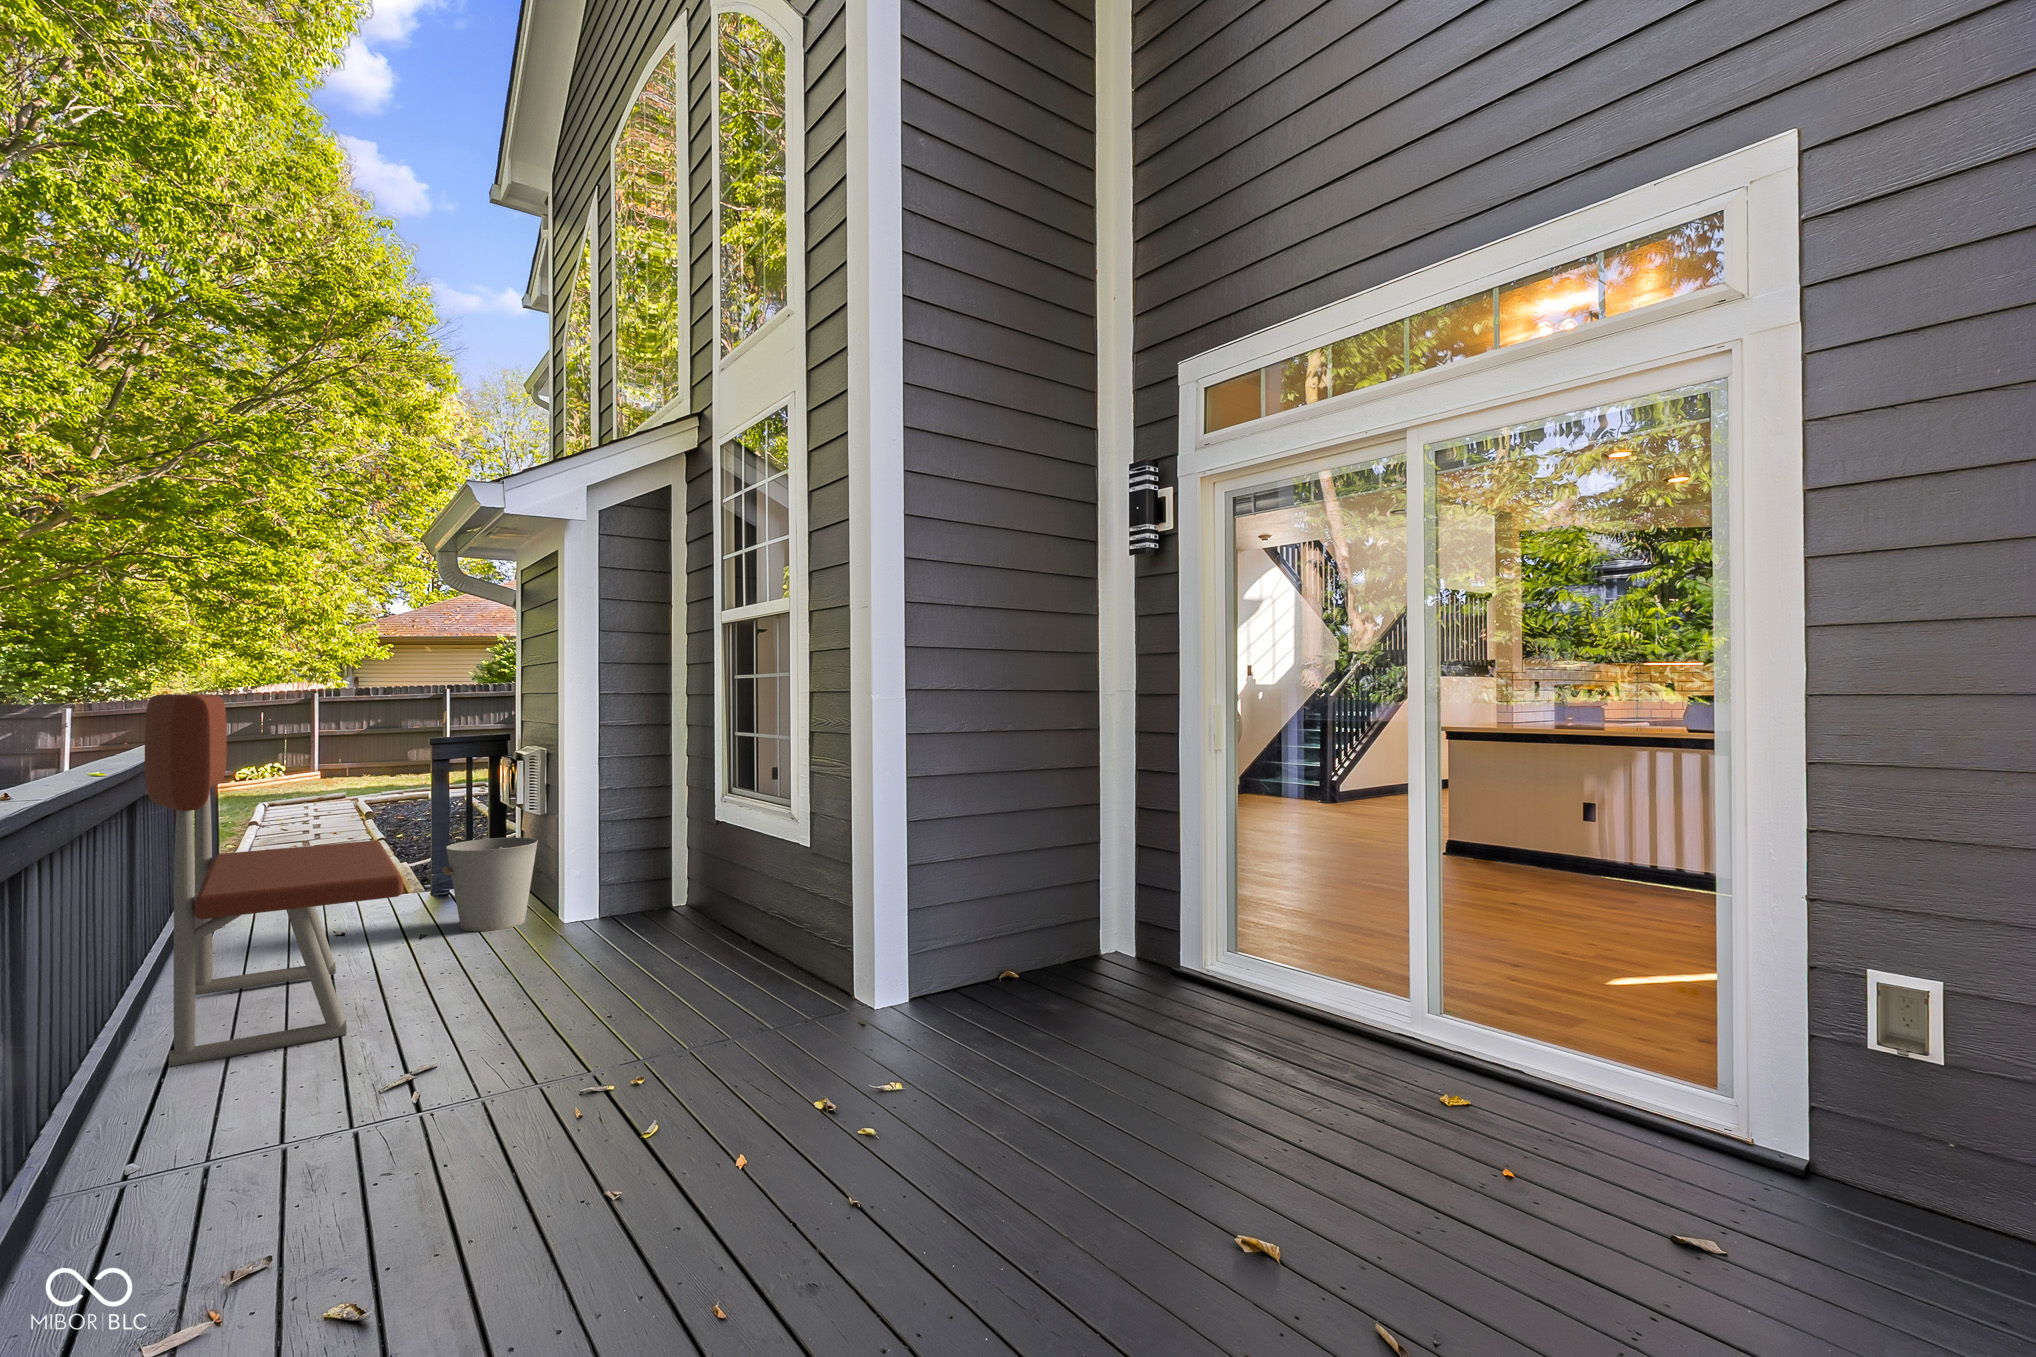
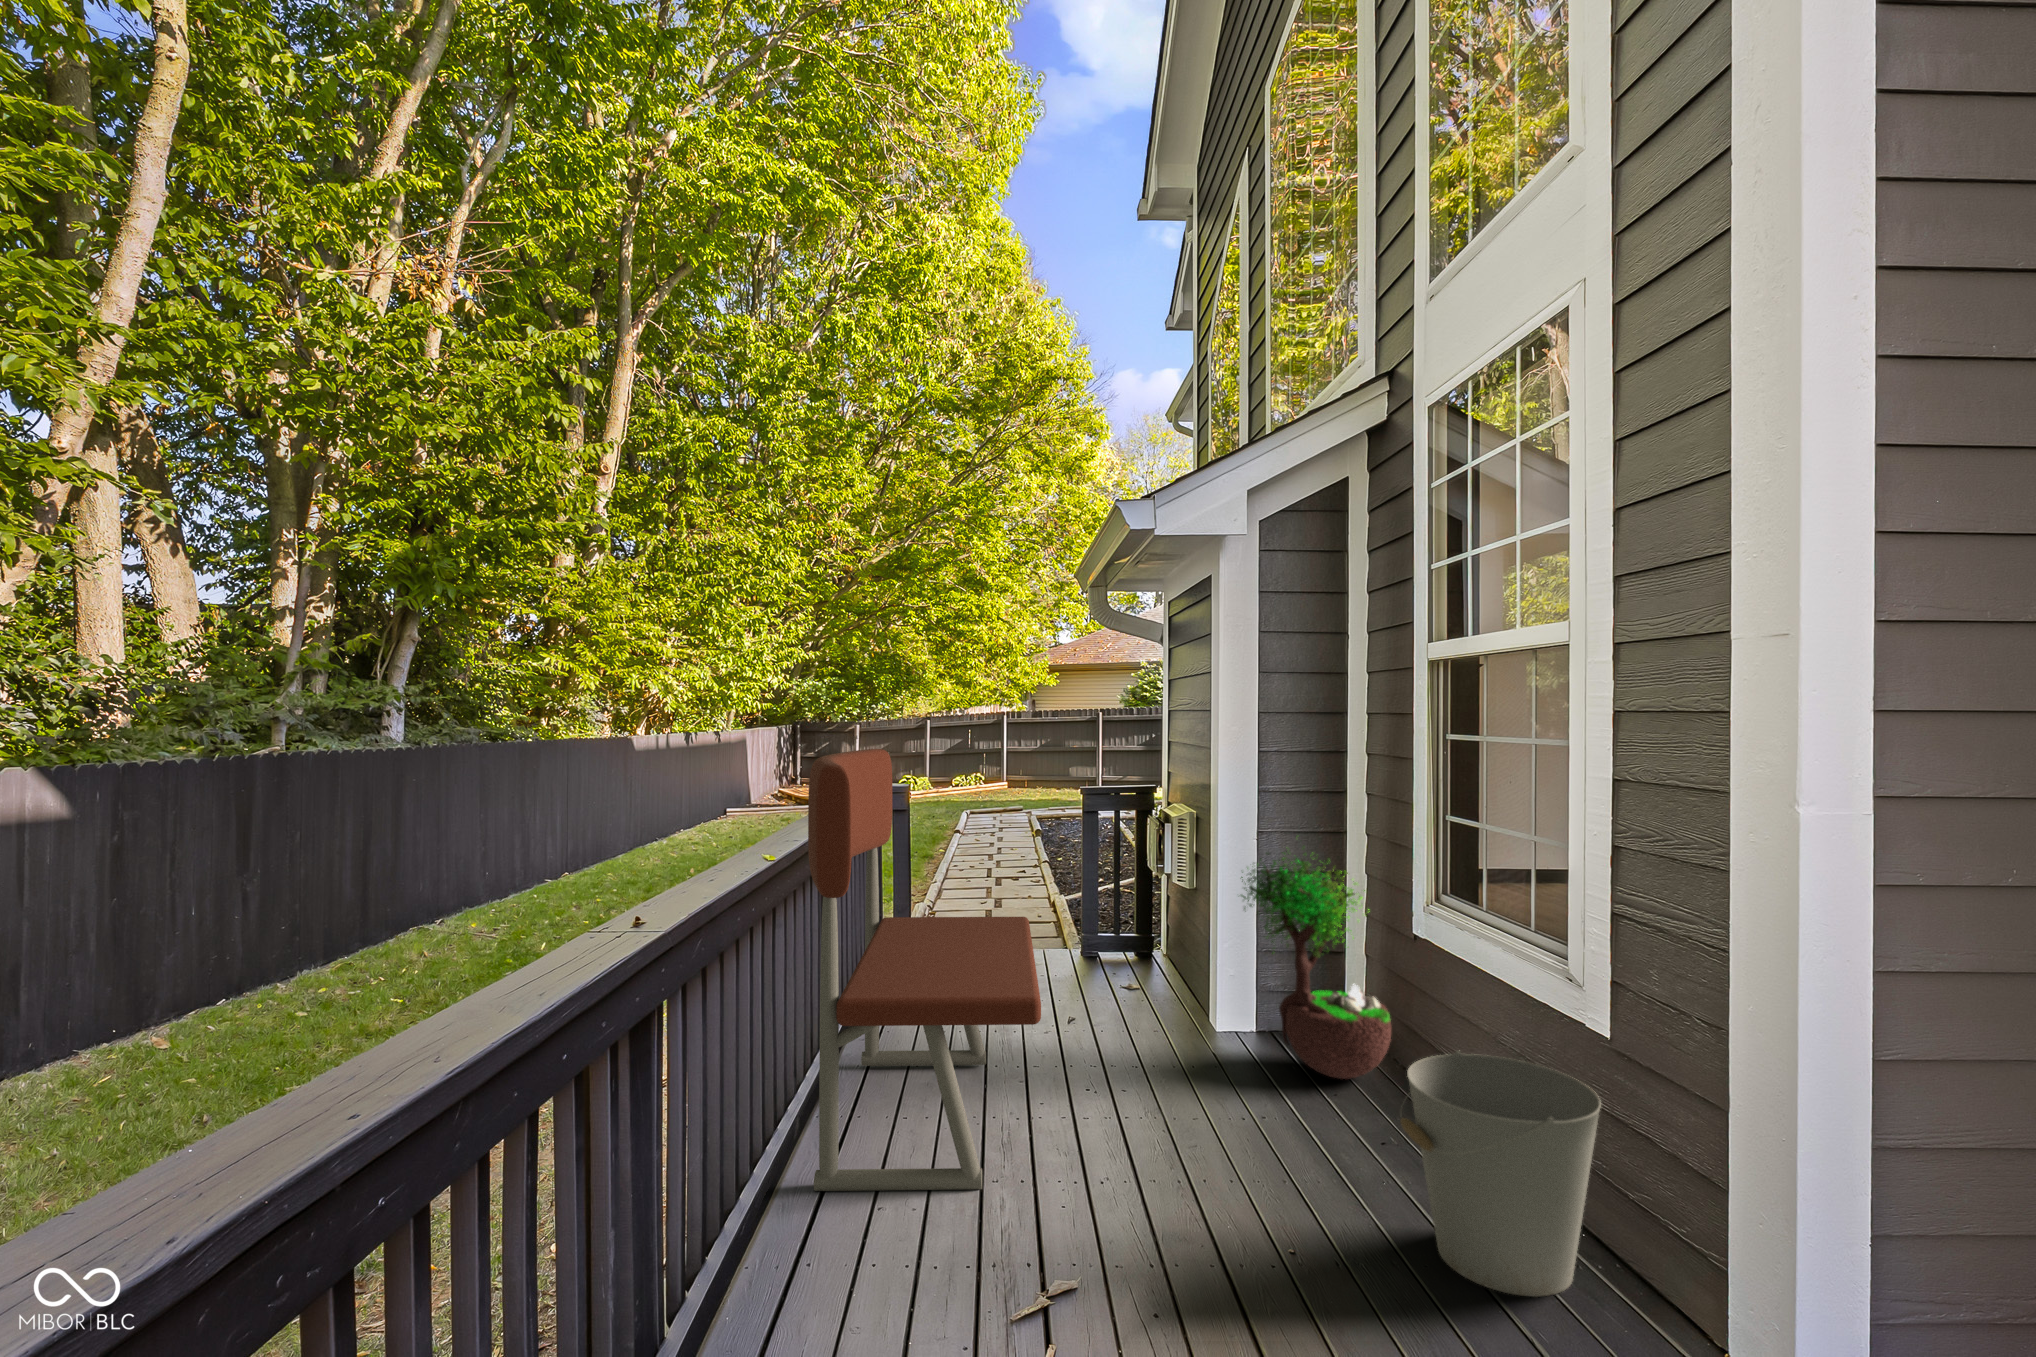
potted tree: none [578,756,697,933] -> present [1241,851,1391,1079]
bucket: present [442,837,538,931] -> present [1400,1050,1601,1297]

